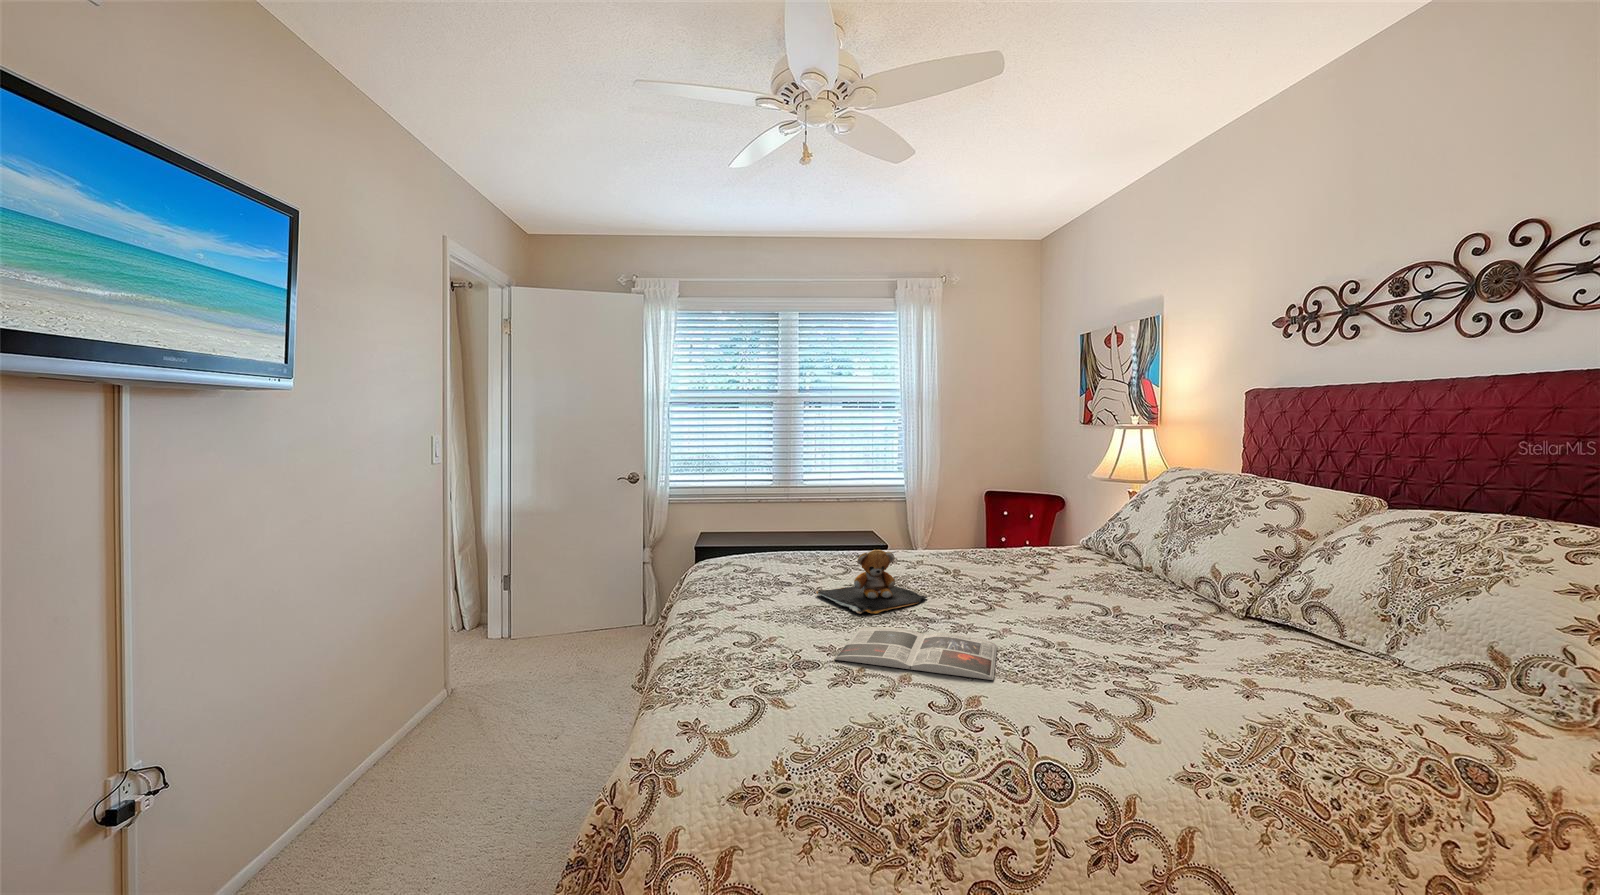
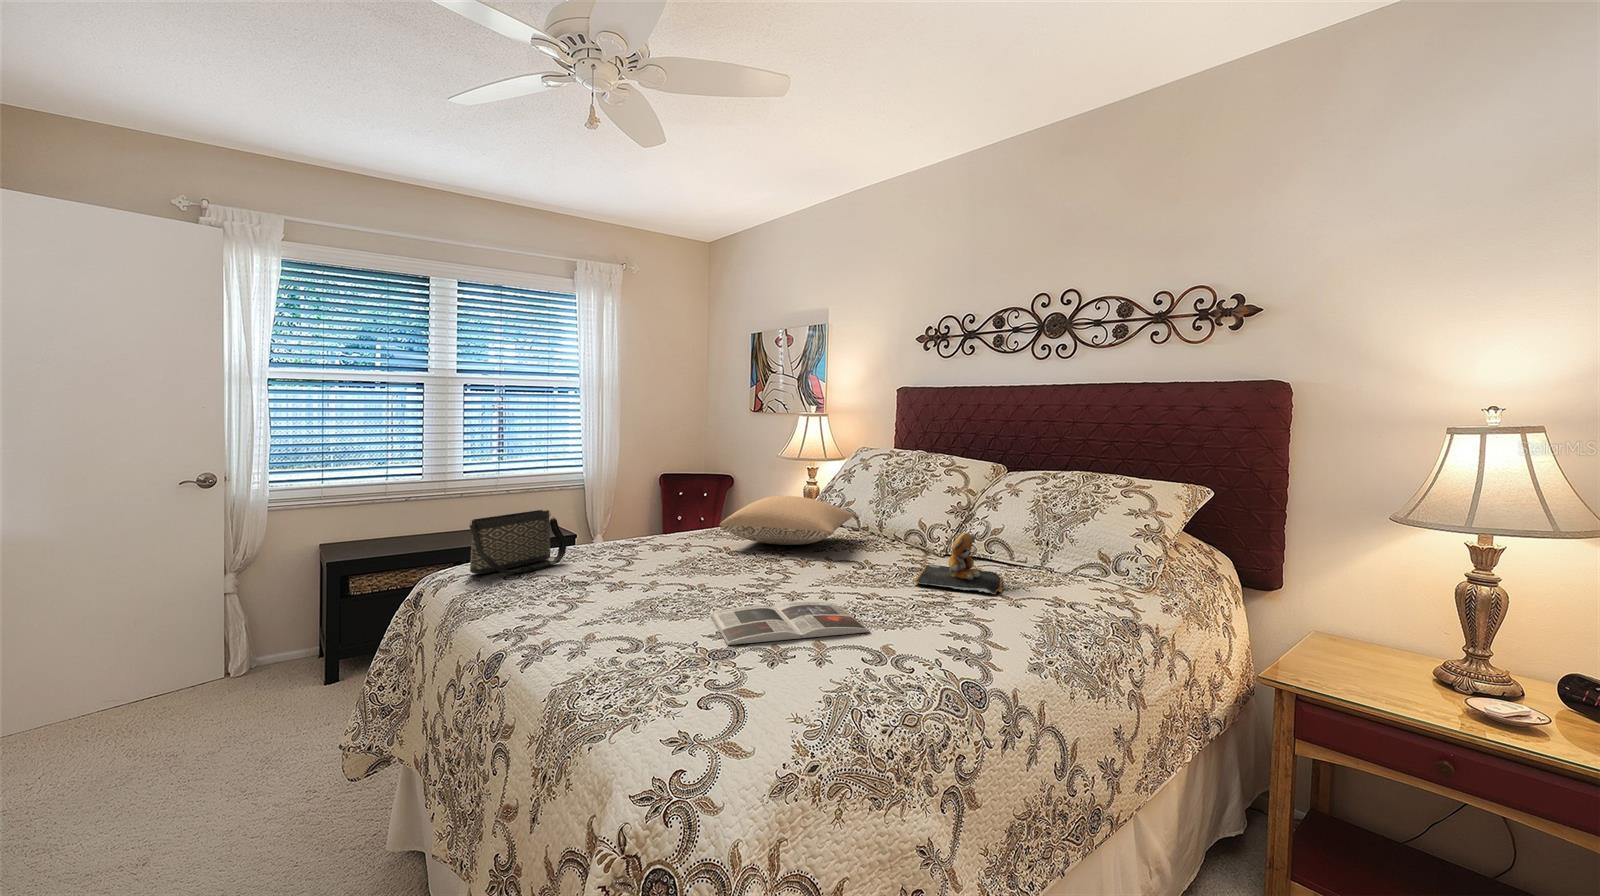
handbag: none [728,517,810,569] -> present [470,510,567,574]
pillow: none [954,520,1132,575] -> present [720,496,854,545]
teddy bear: present [816,550,927,614] -> present [914,533,1002,594]

